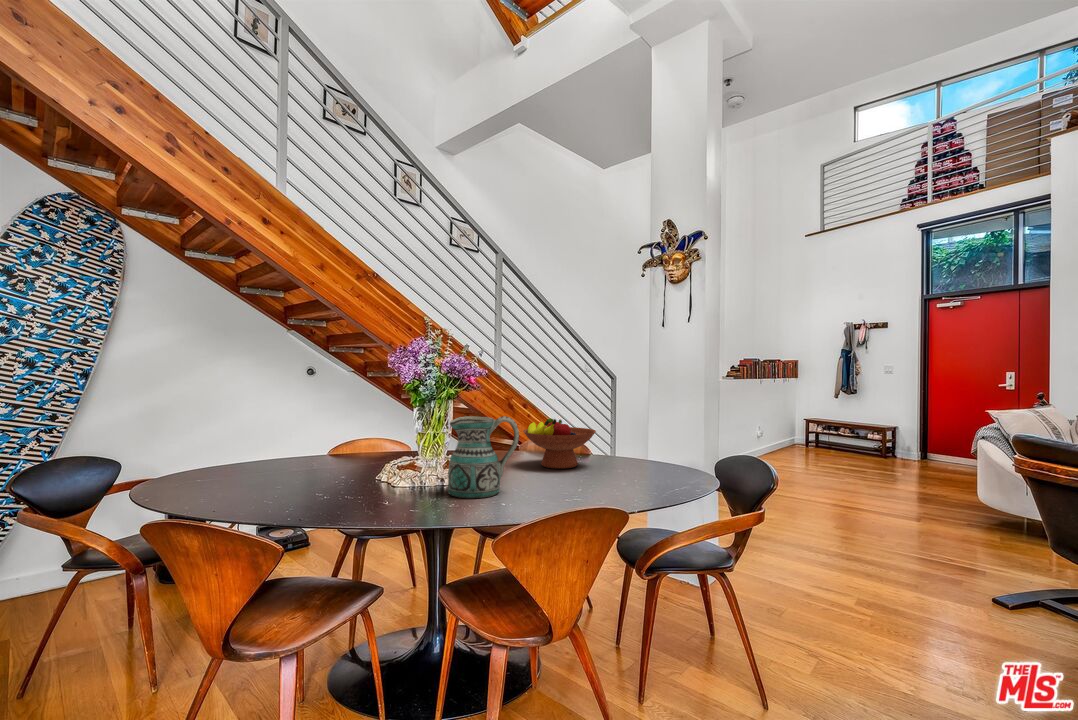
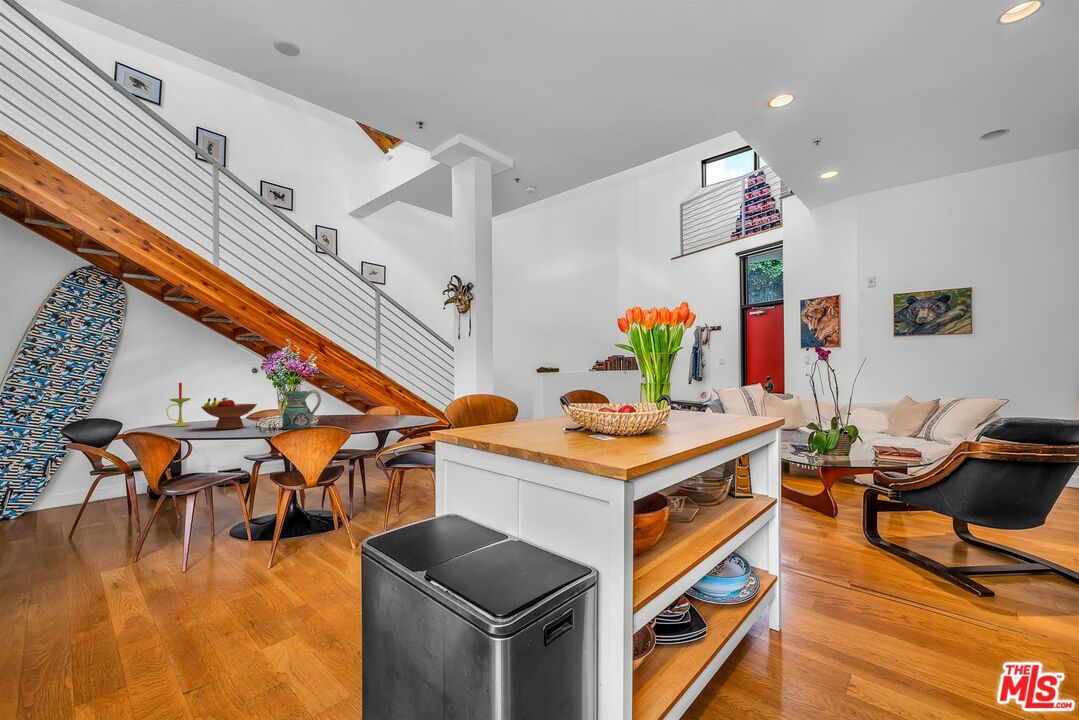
candle: none [207,392,249,478] -> present [166,383,191,427]
fruit bowl: present [523,418,596,469] -> present [201,398,257,429]

